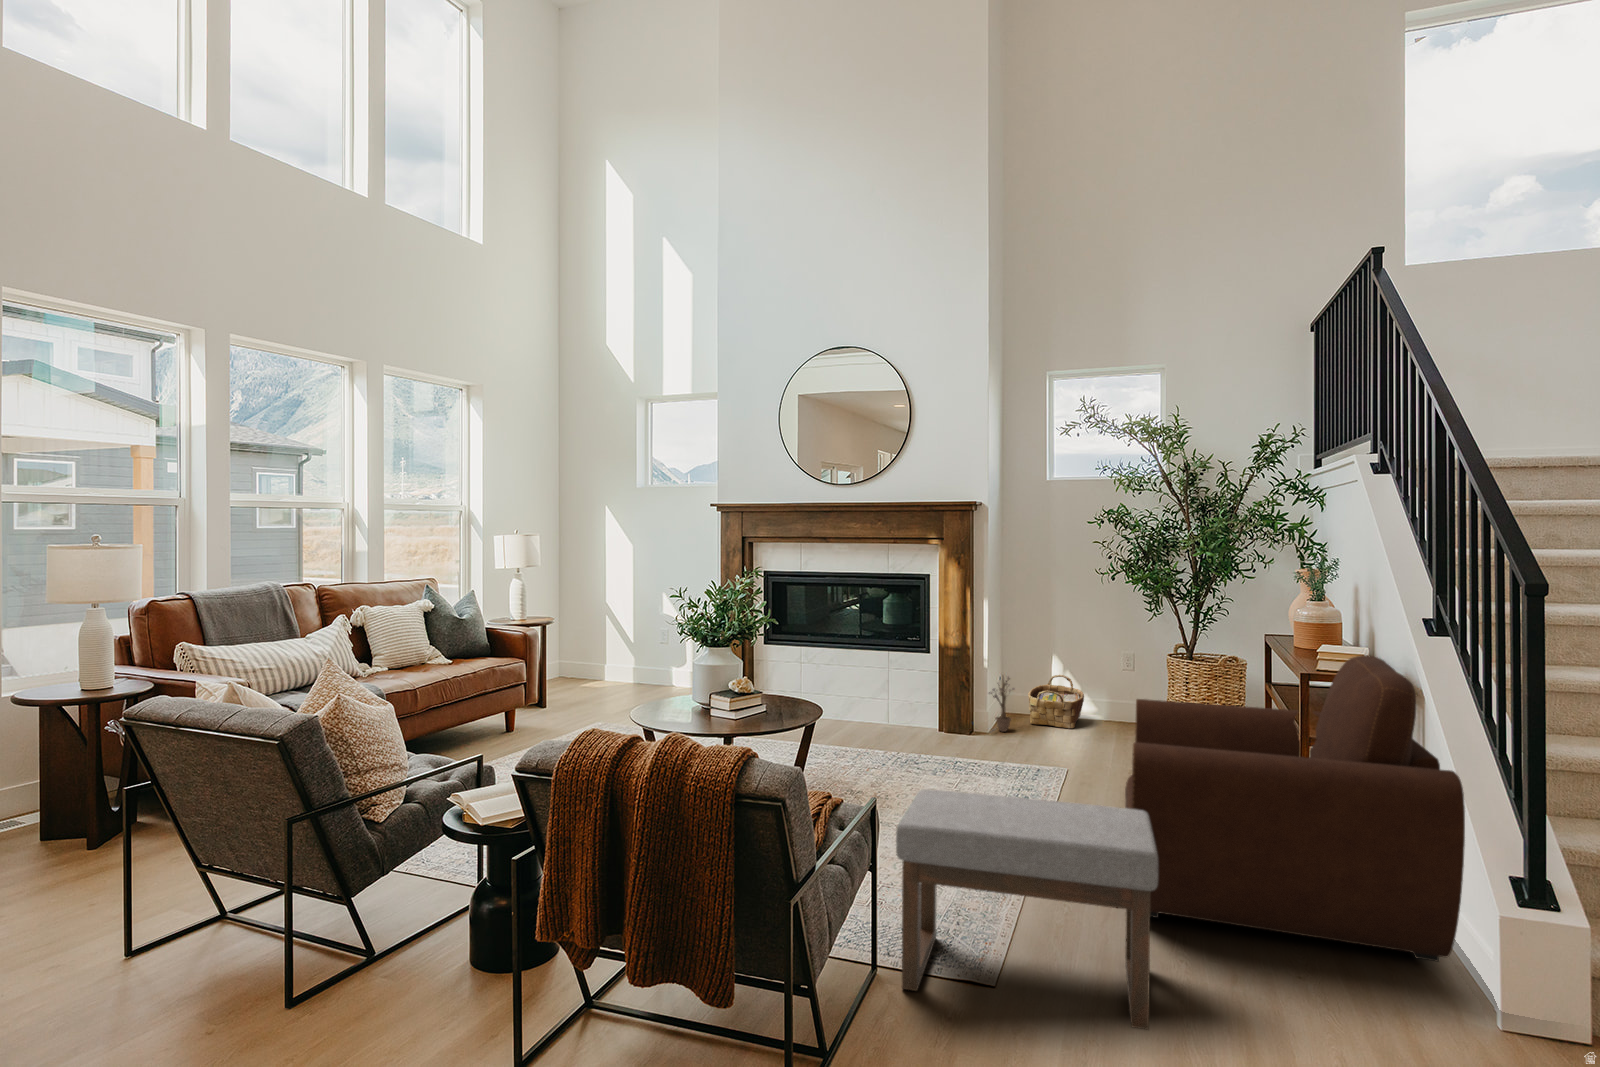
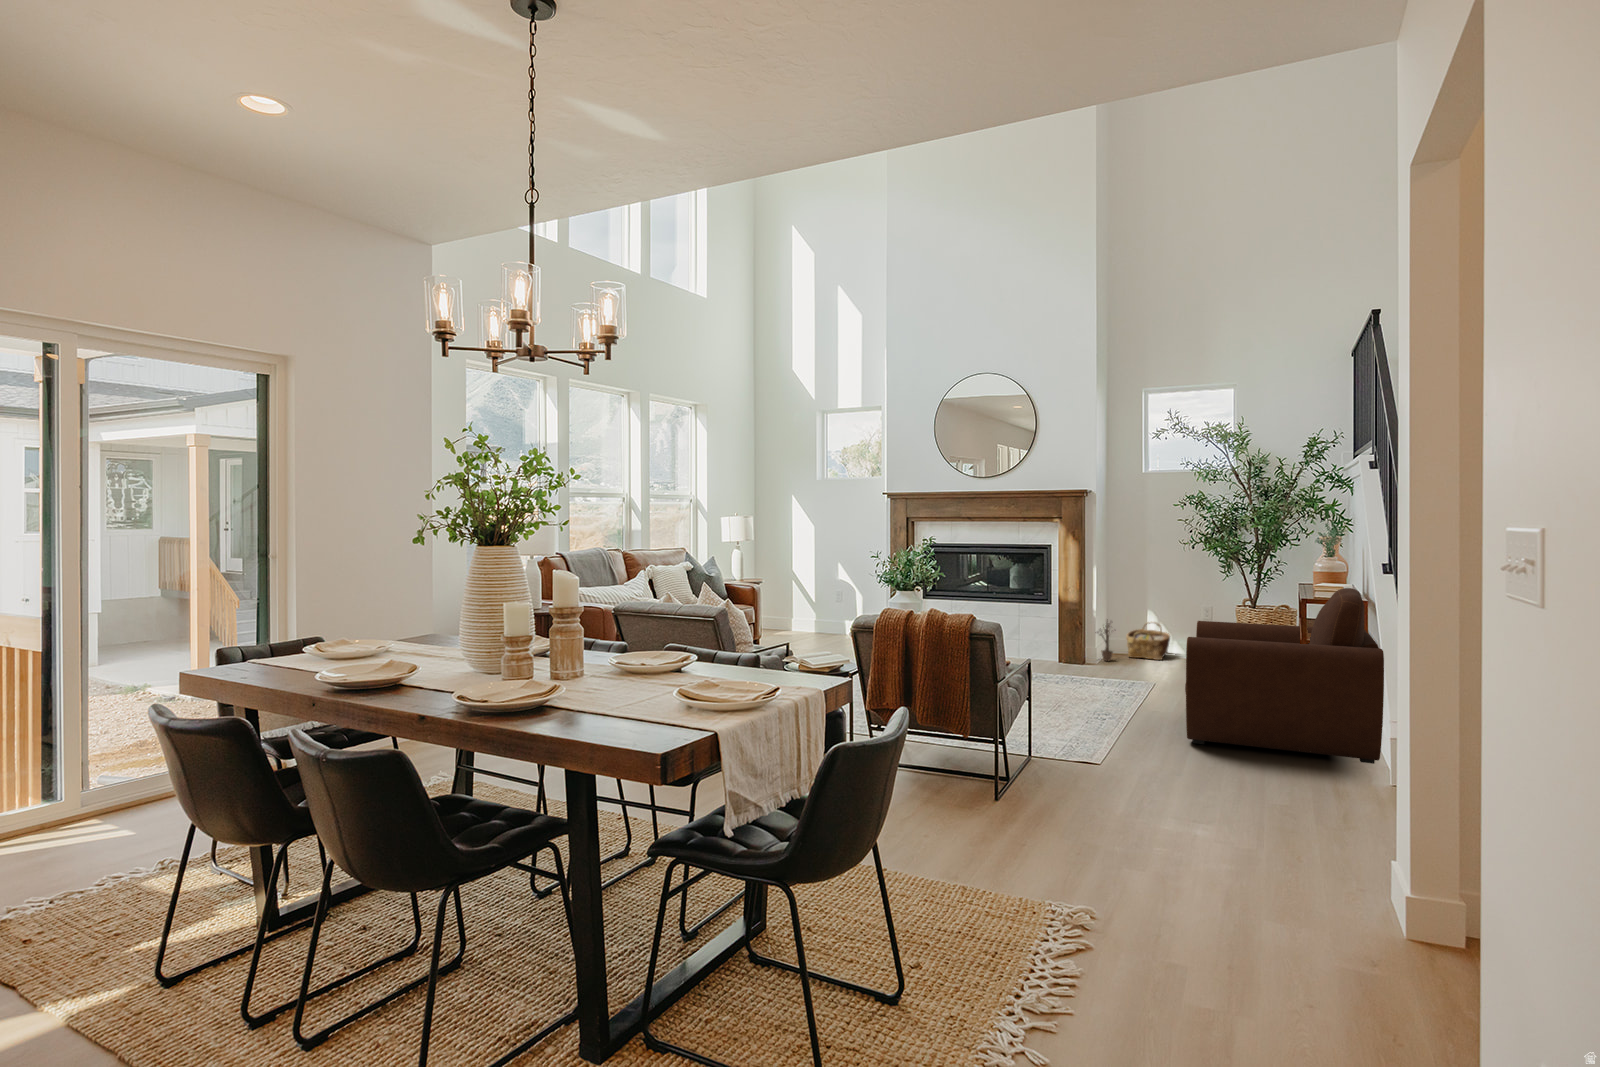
ottoman: present [896,789,1158,1030] -> none [1044,661,1194,780]

